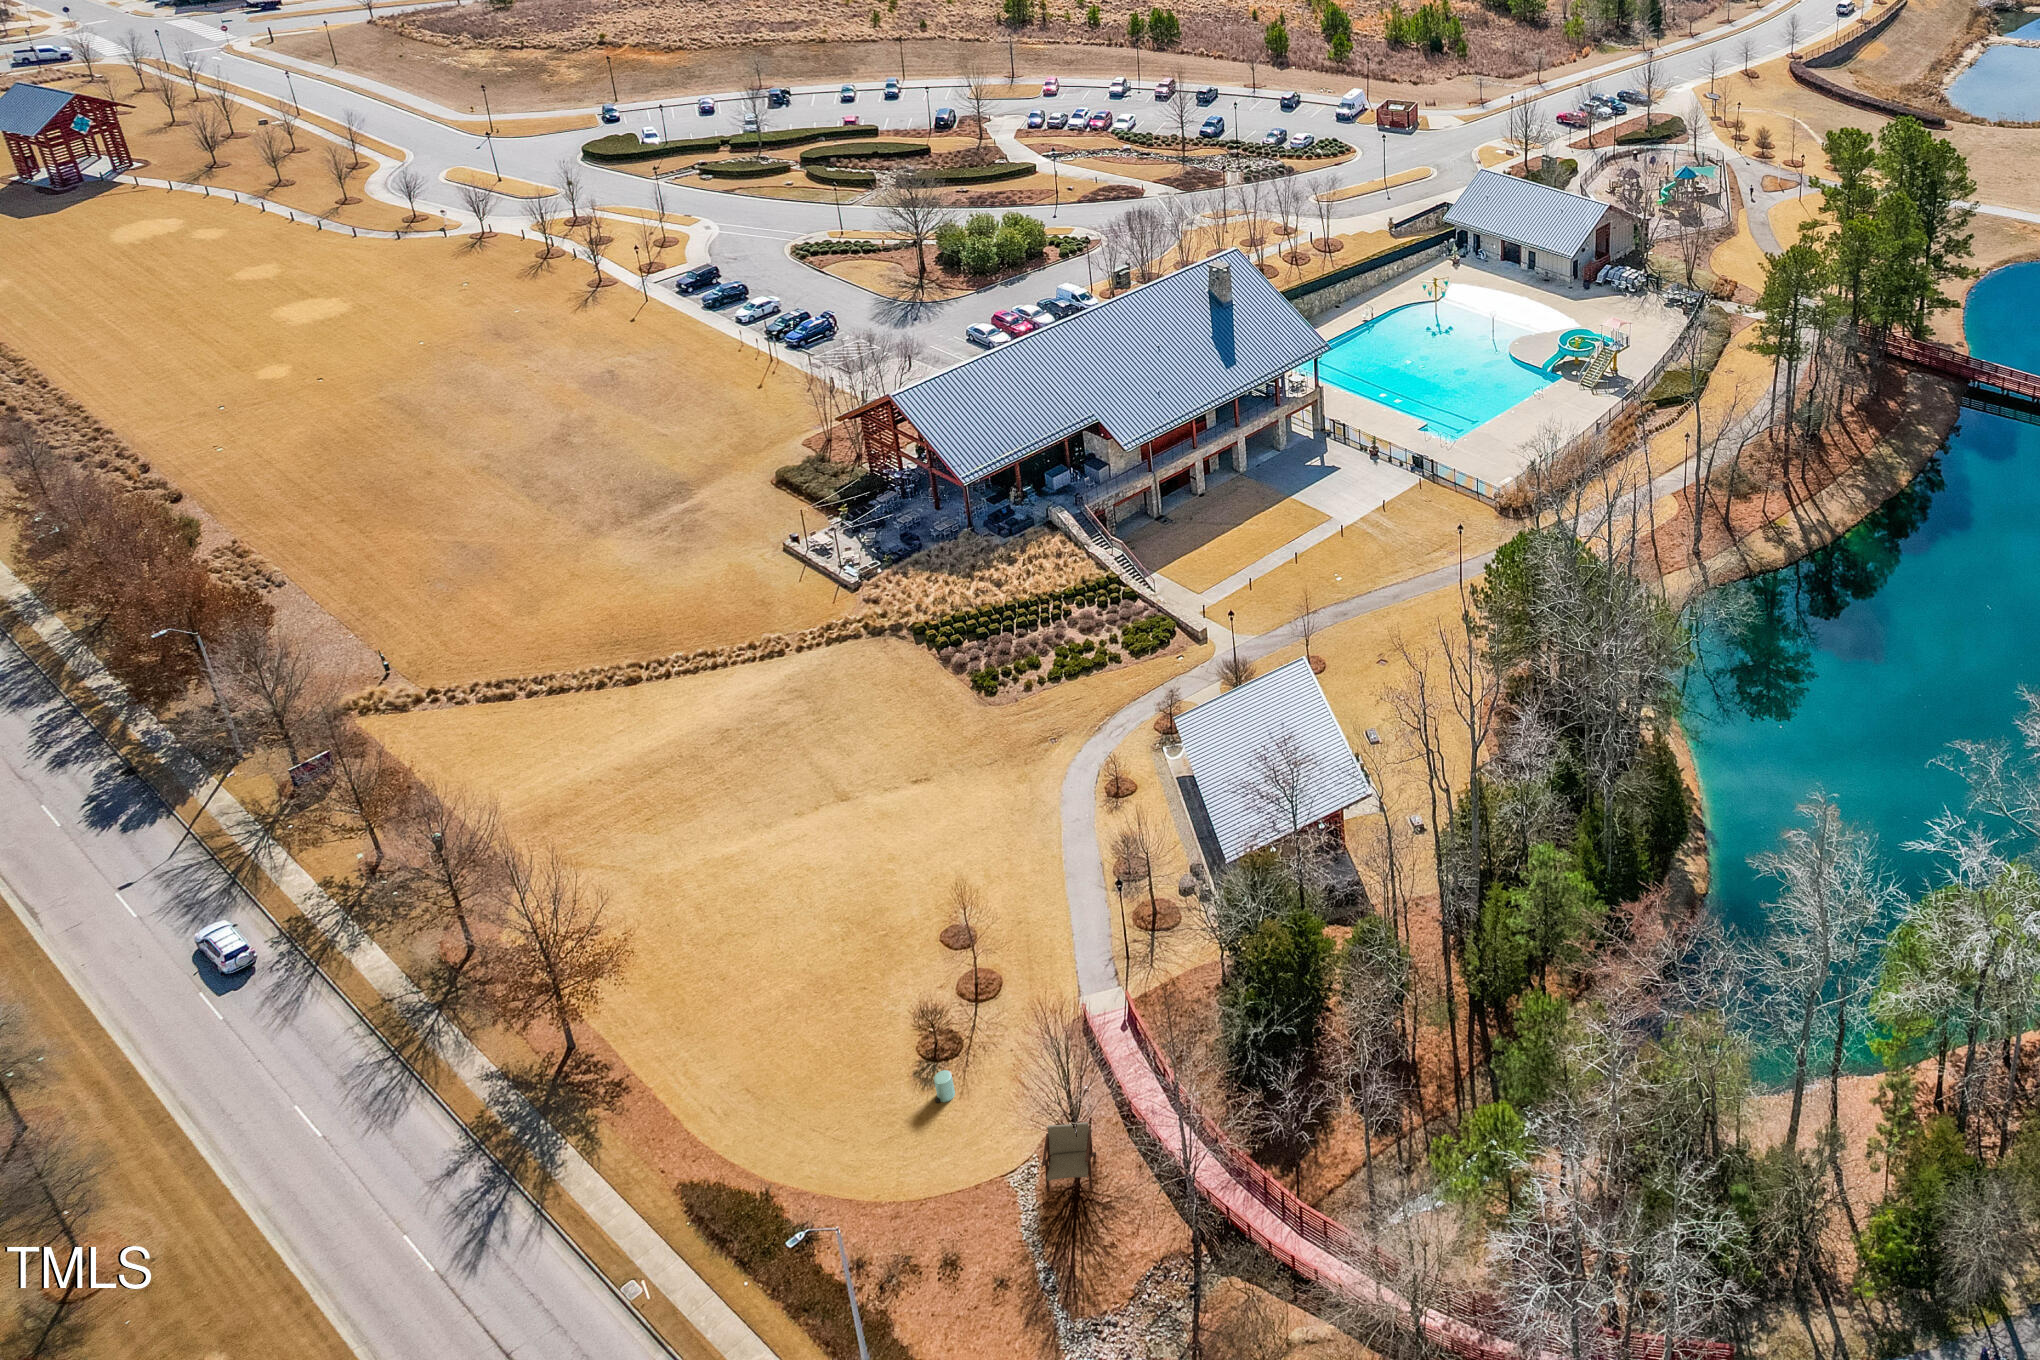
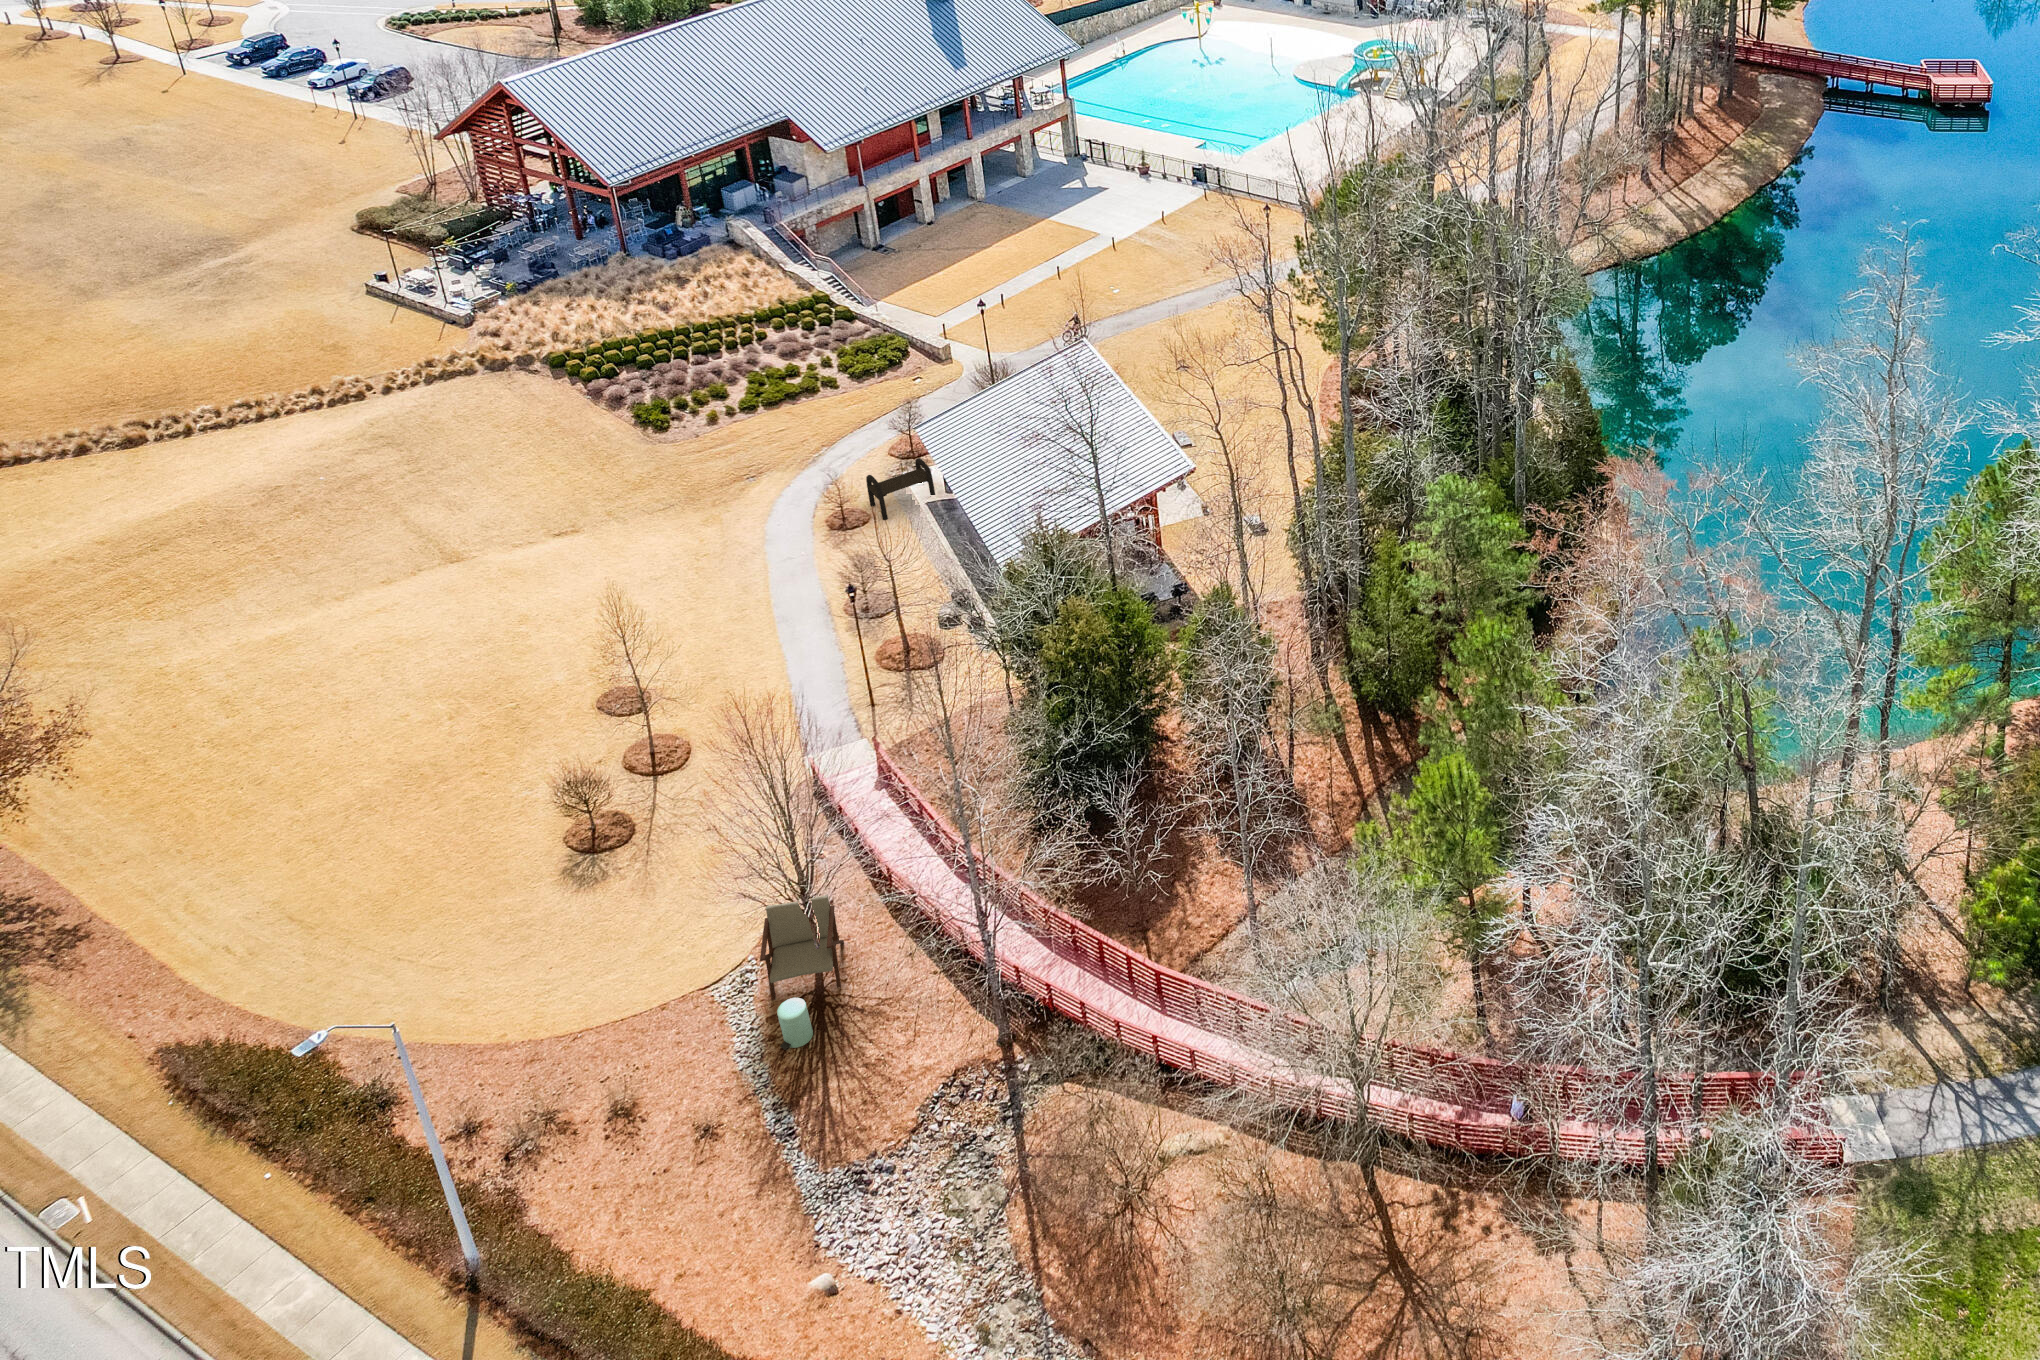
bench: none [1135,748,1185,796] -> present [866,458,935,520]
trash can: present [934,1070,955,1103] -> present [777,998,813,1050]

